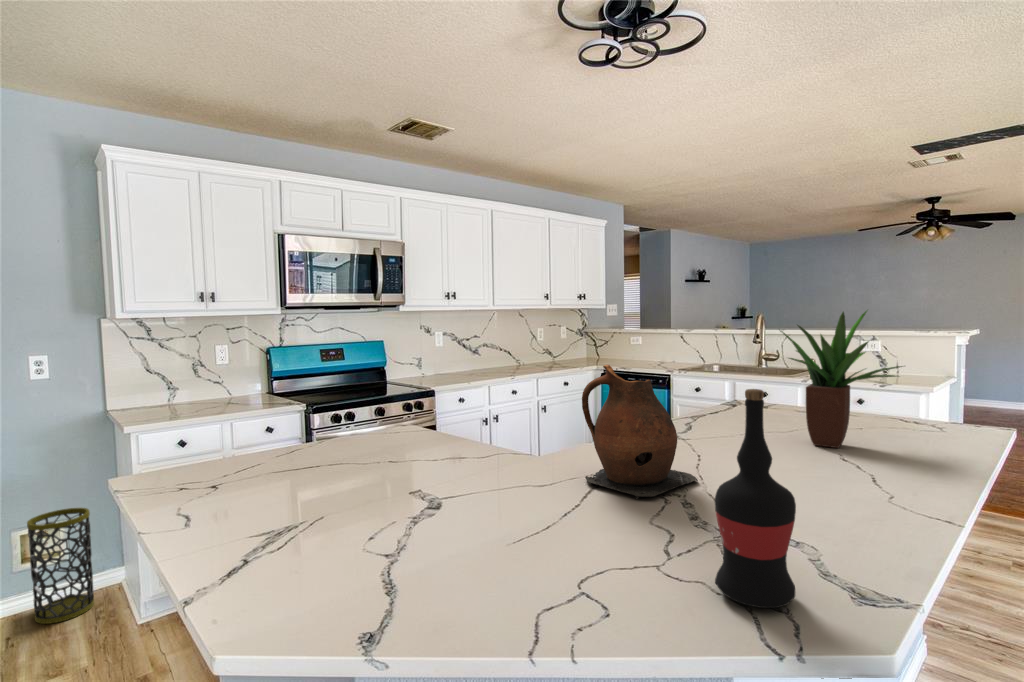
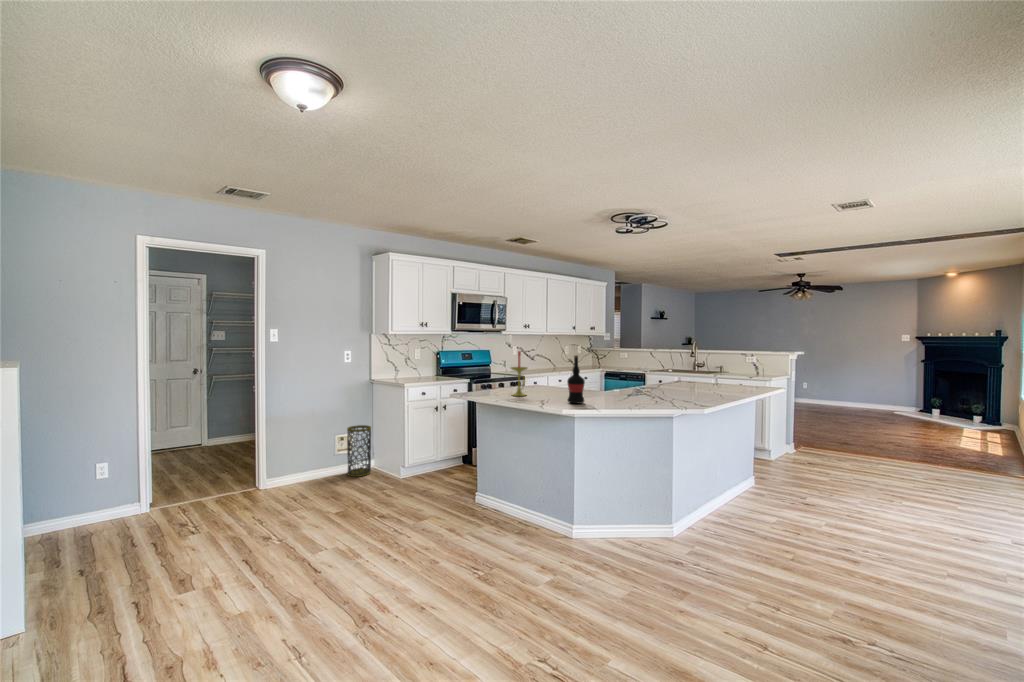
potted plant: present [781,311,903,448] -> none [692,339,734,389]
candle: none [189,362,256,520] -> present [511,351,527,396]
ceramic pitcher: present [582,365,698,499] -> none [624,355,662,395]
wine bottle: present [714,389,796,608] -> present [567,355,585,403]

